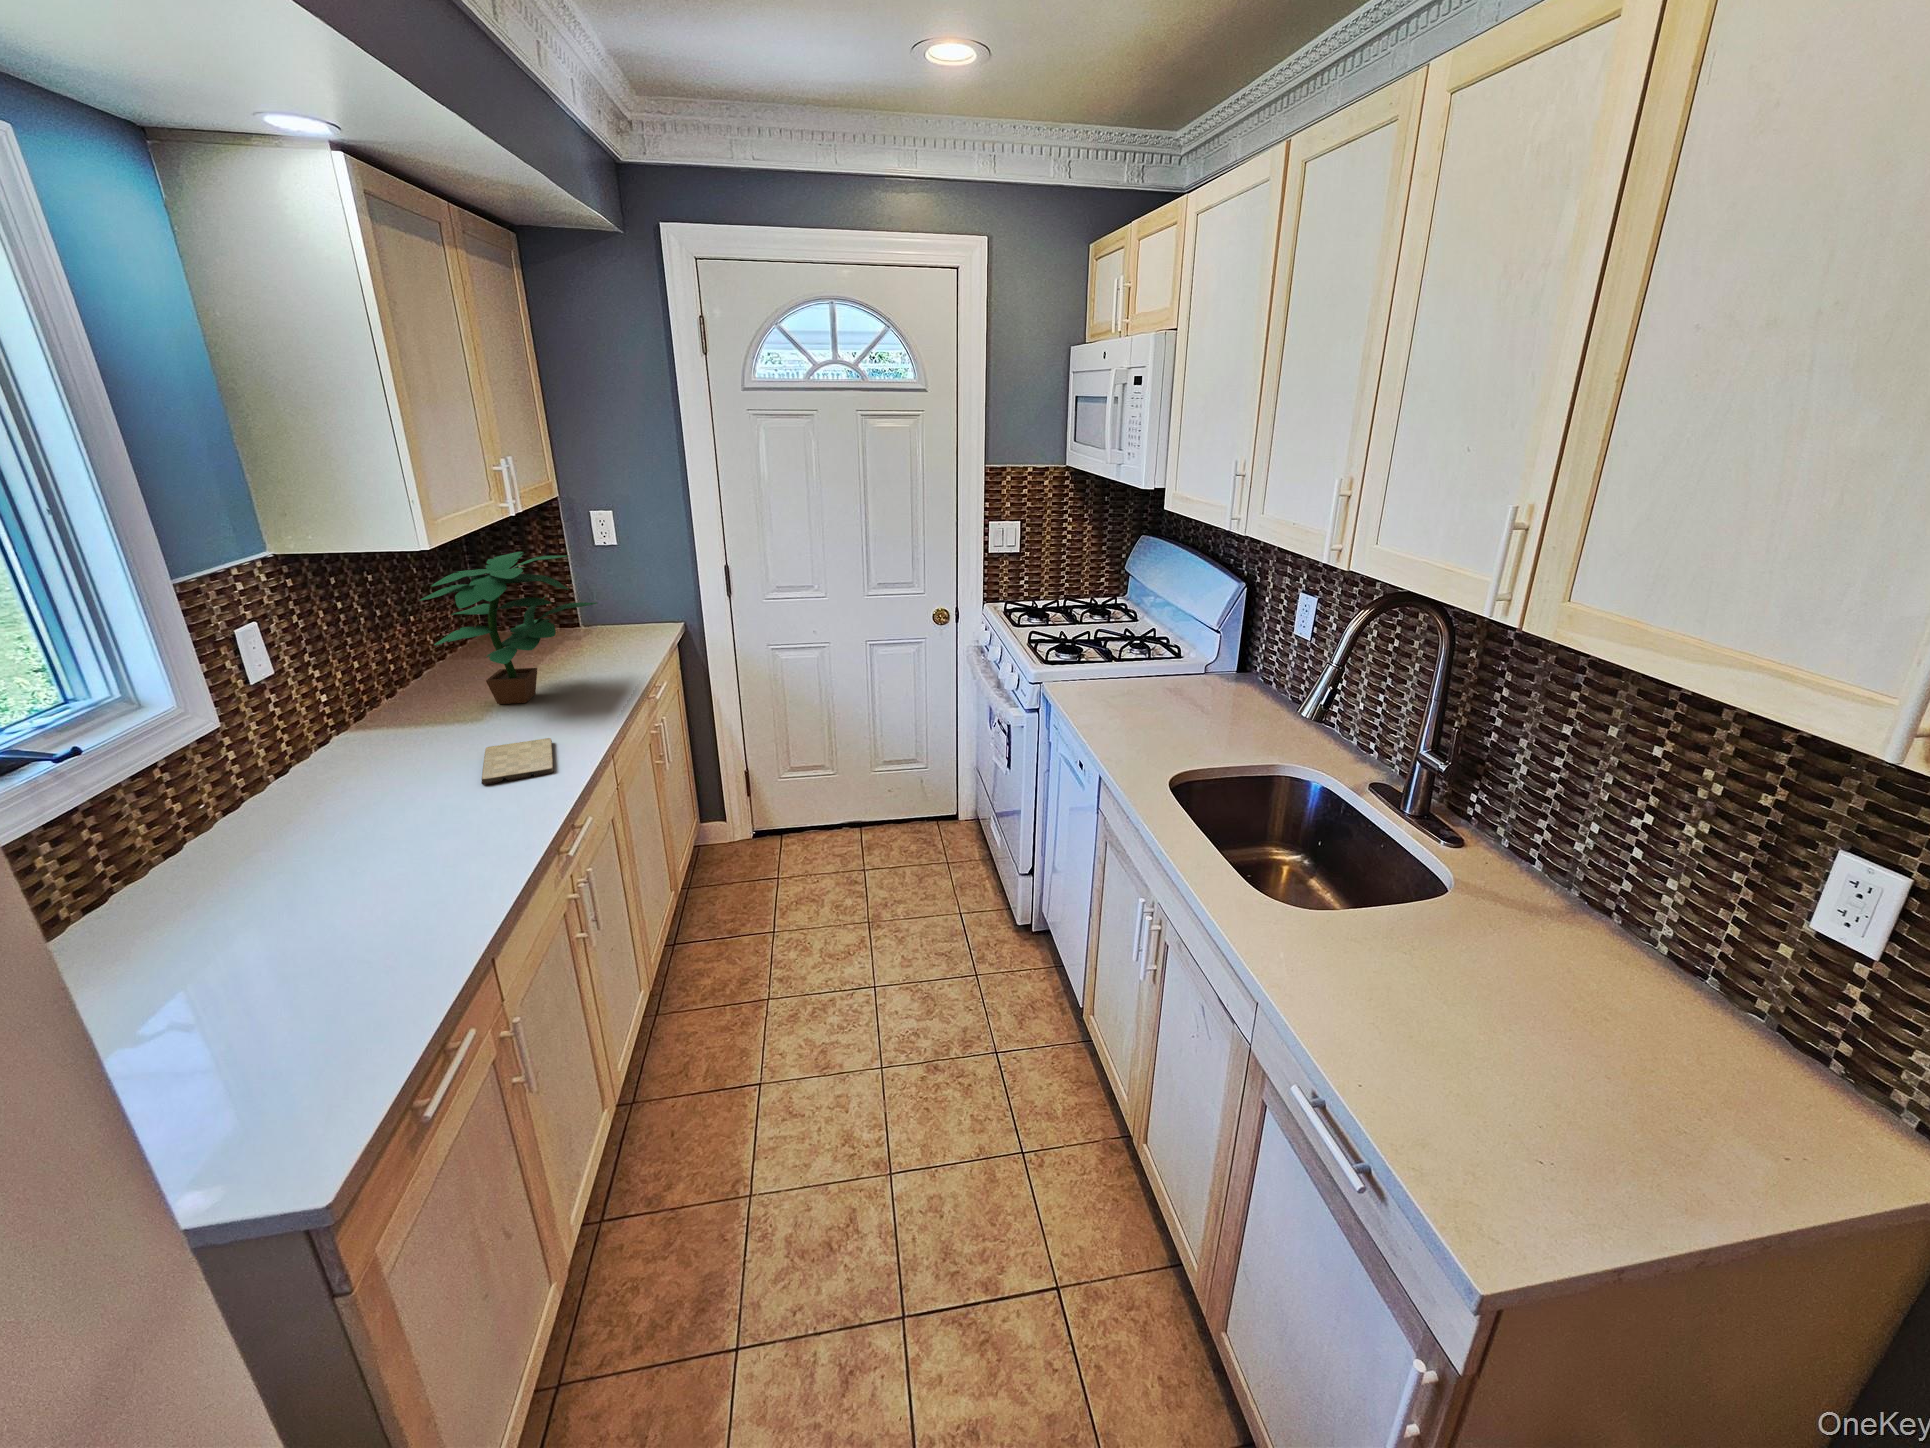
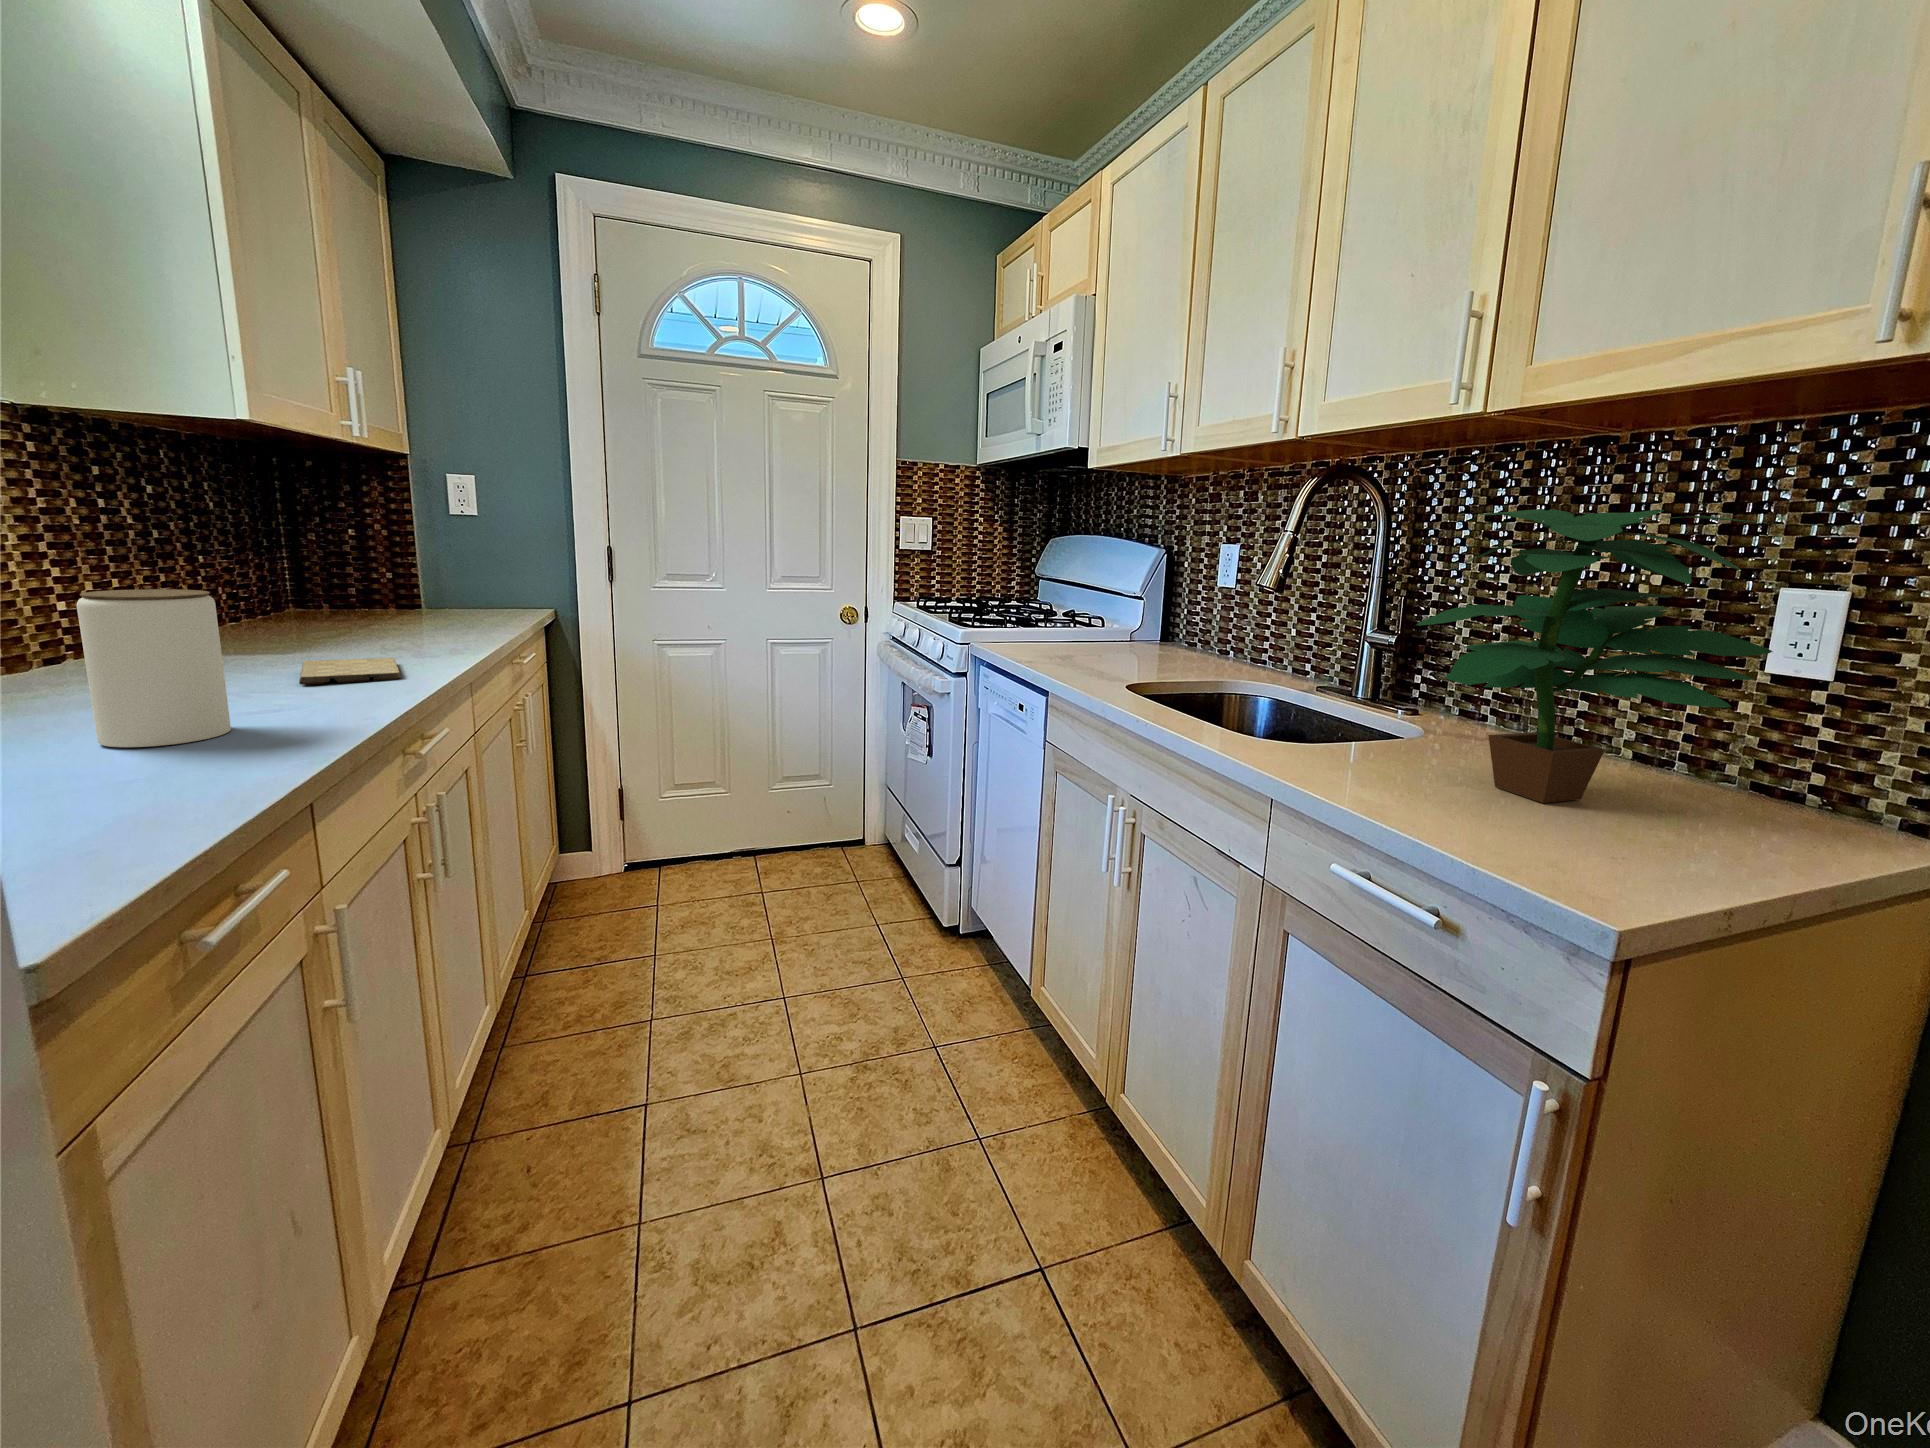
potted plant: present [420,552,597,704] -> present [1416,509,1773,803]
jar: none [321,764,432,895] -> present [77,589,231,747]

